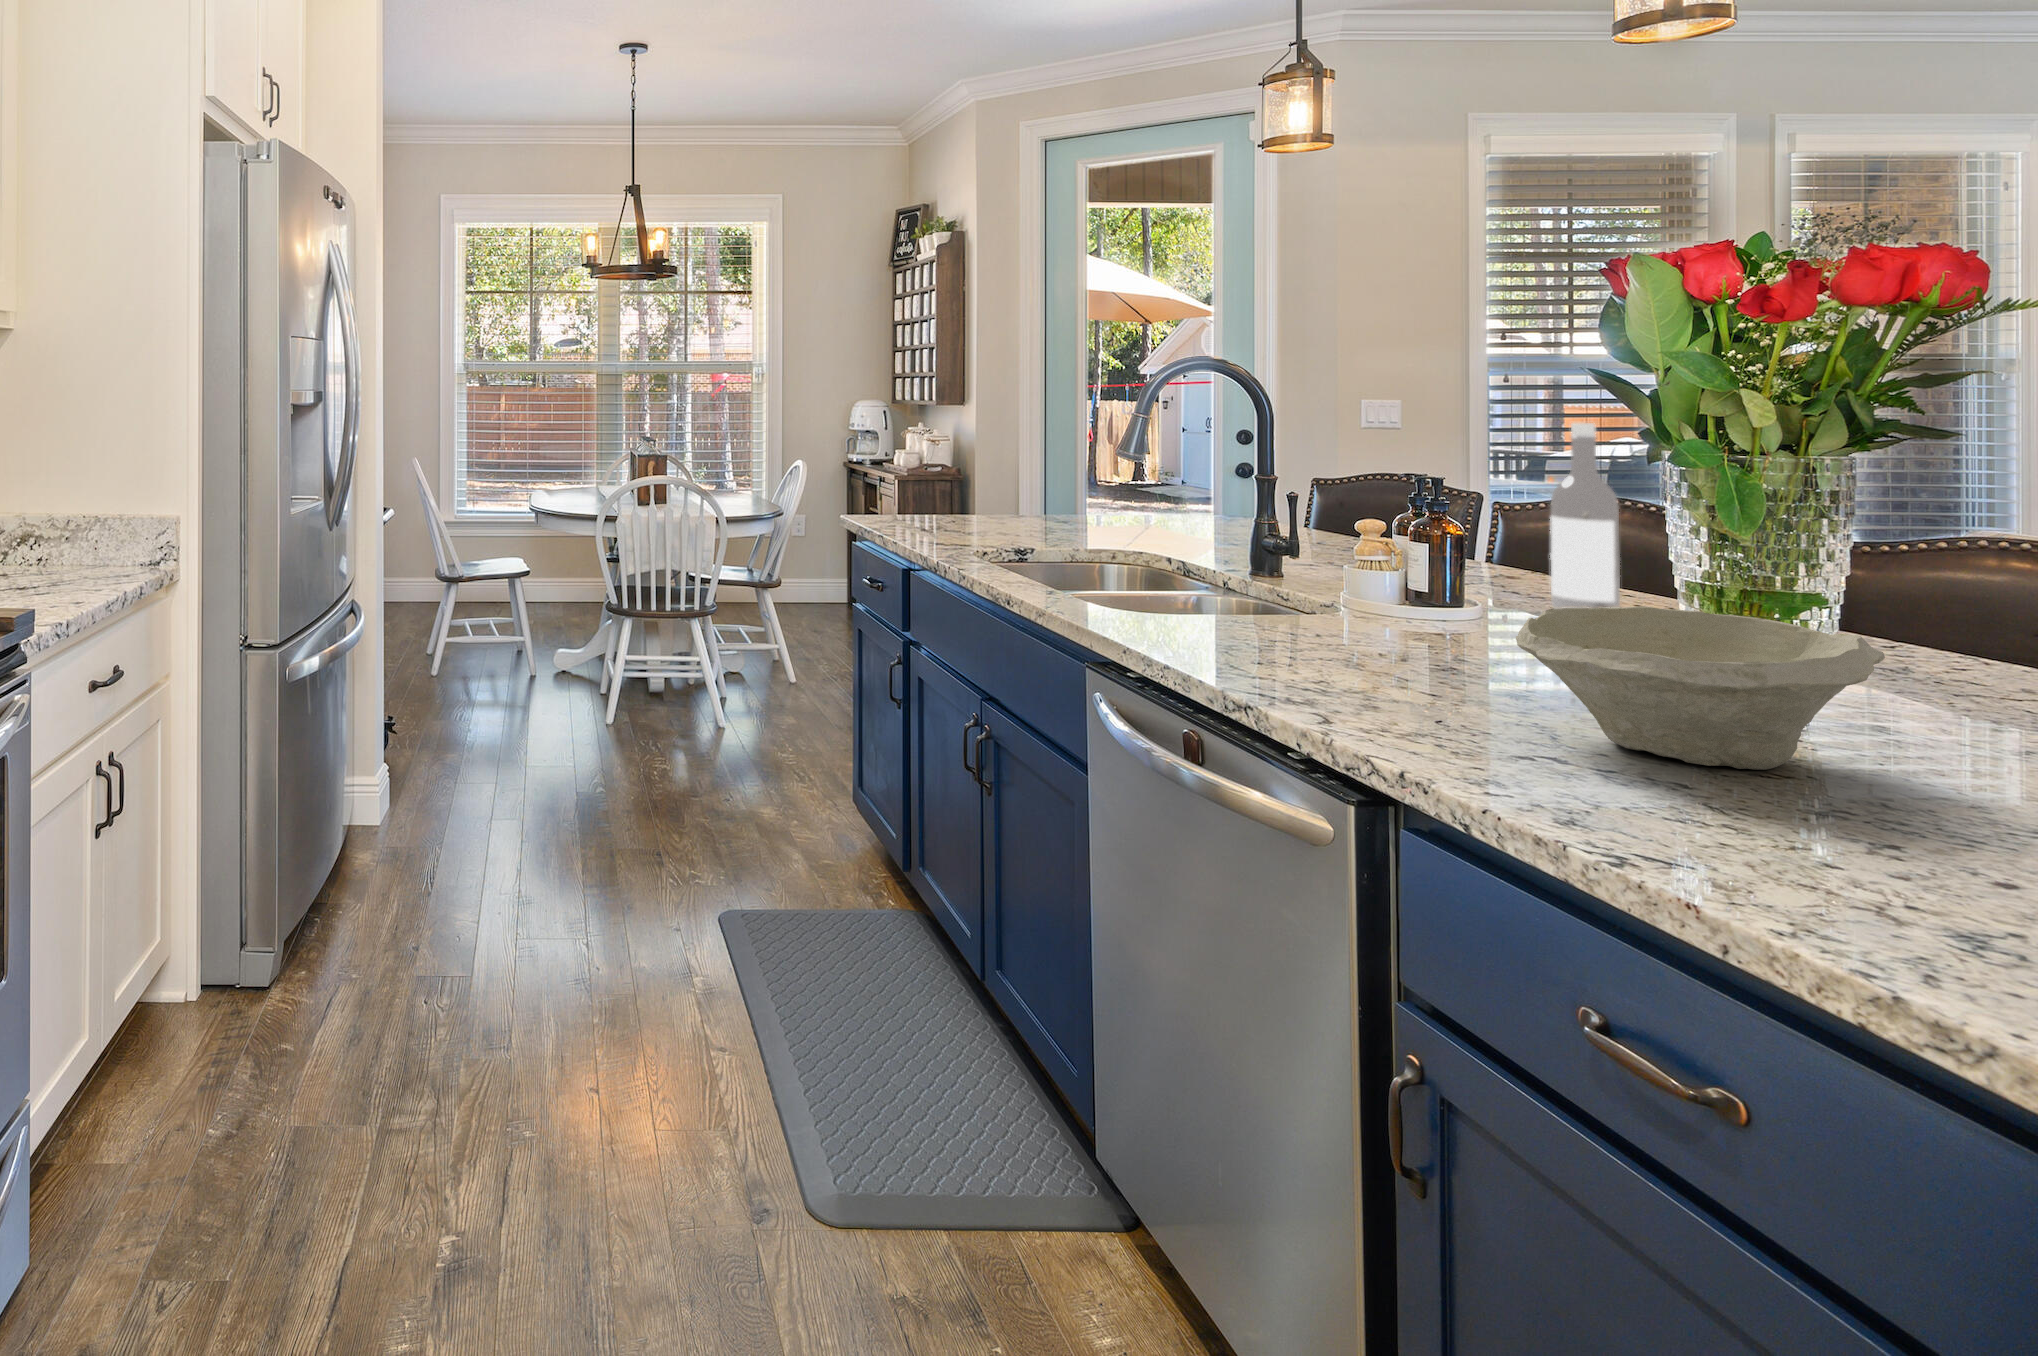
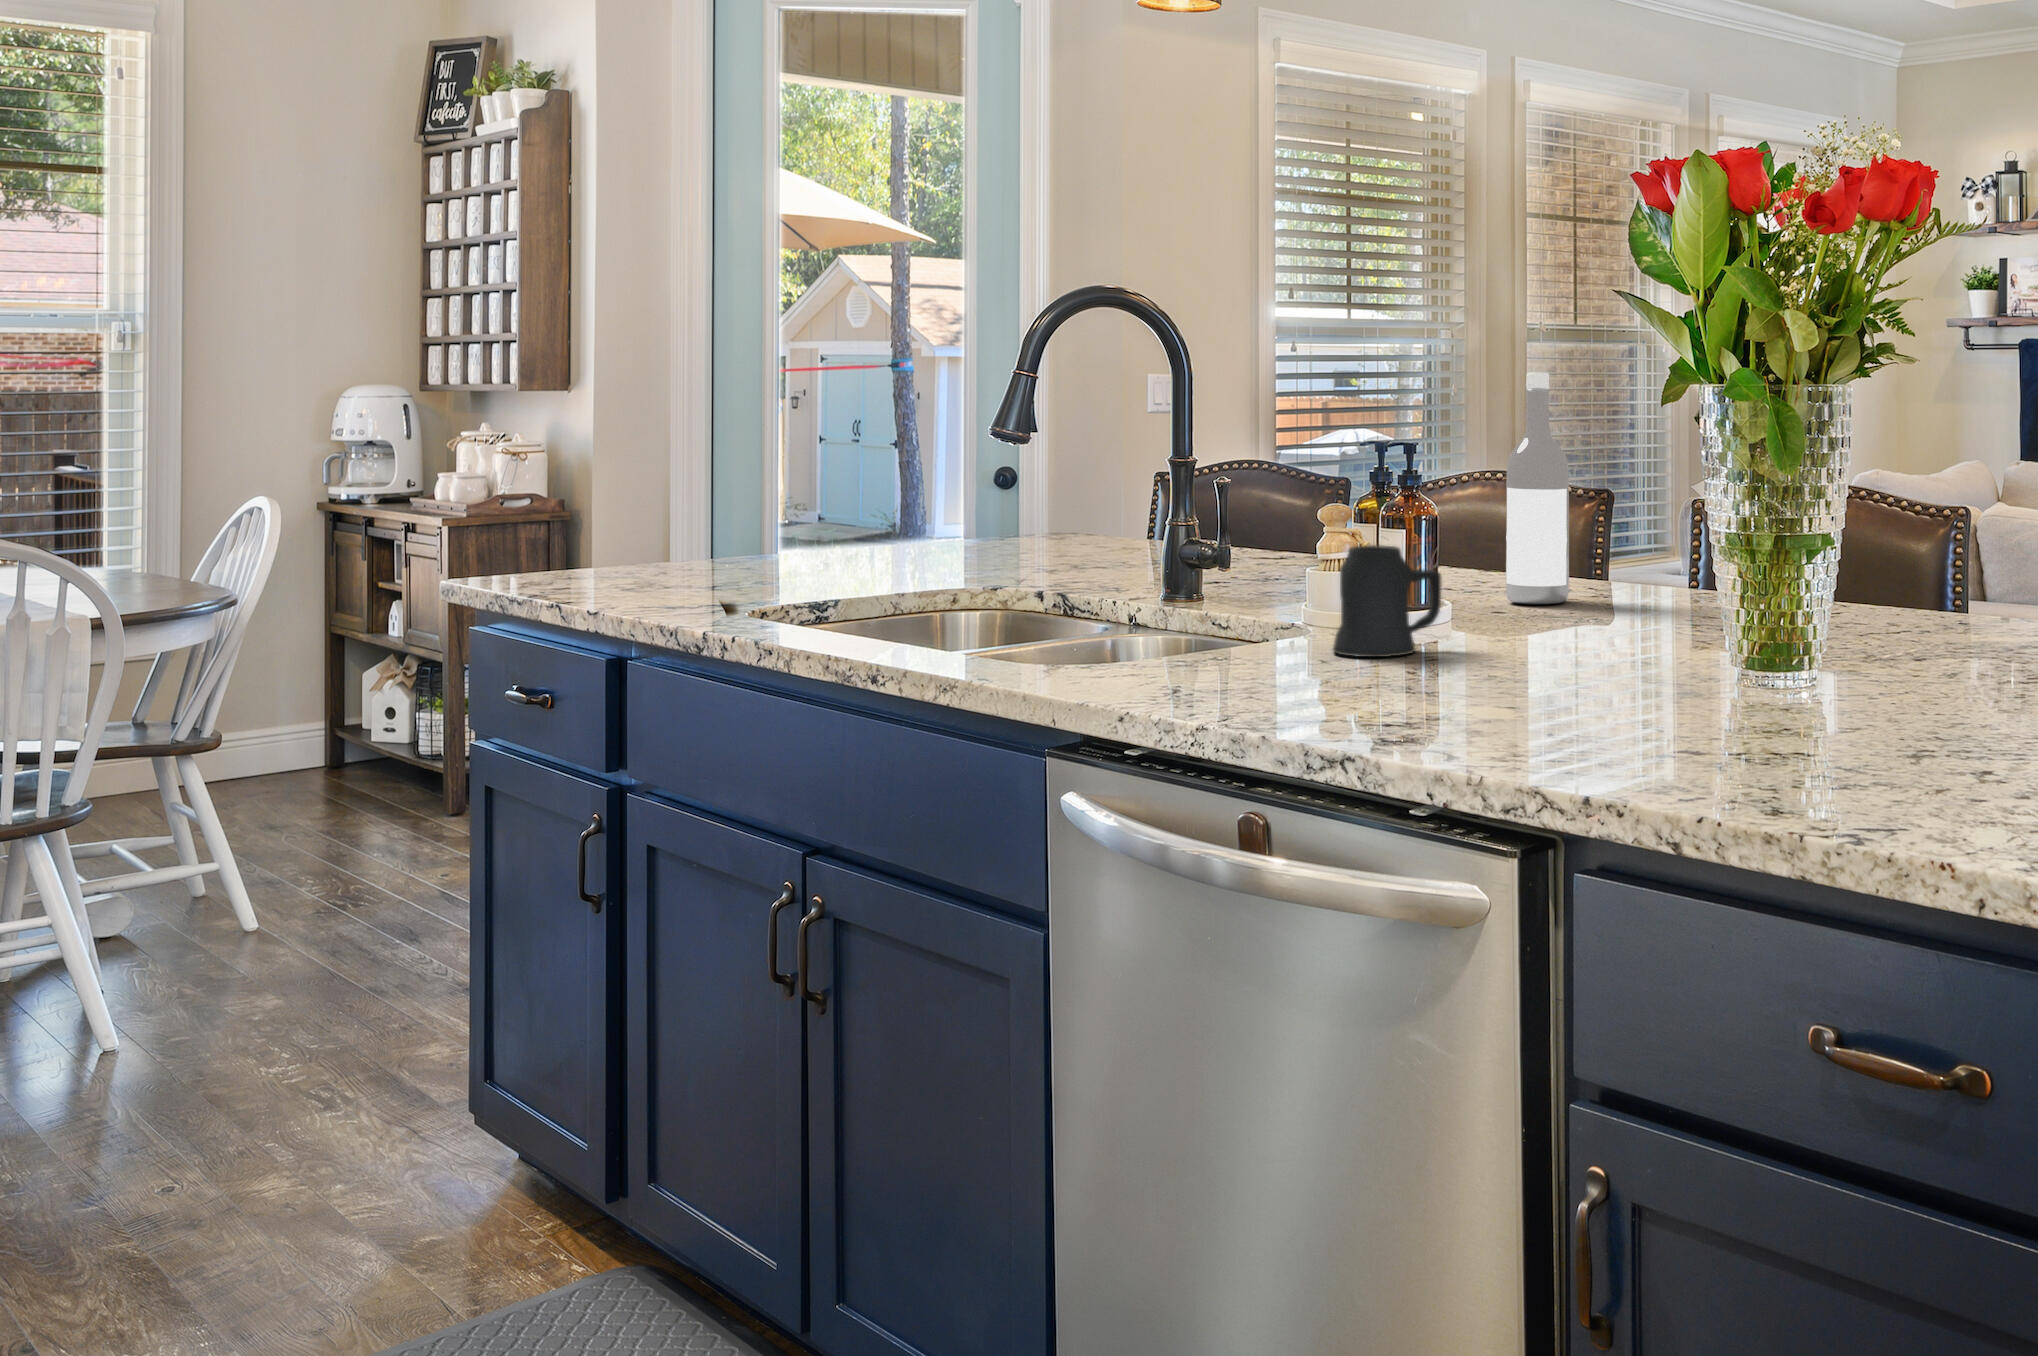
mug: none [1331,553,1431,640] -> present [1333,545,1442,657]
bowl: present [1516,606,1885,770] -> none [1624,565,1934,731]

